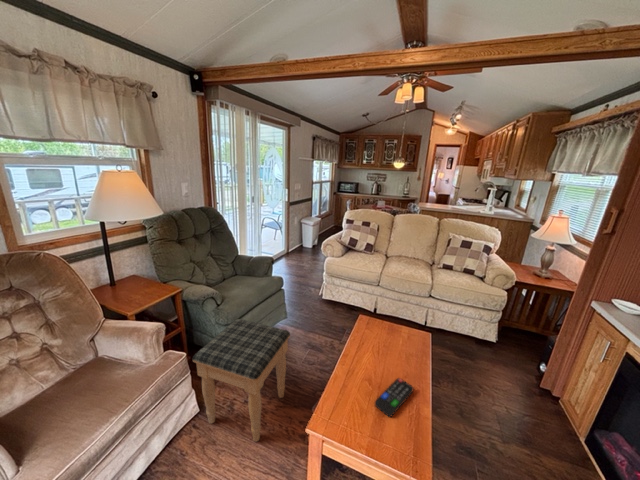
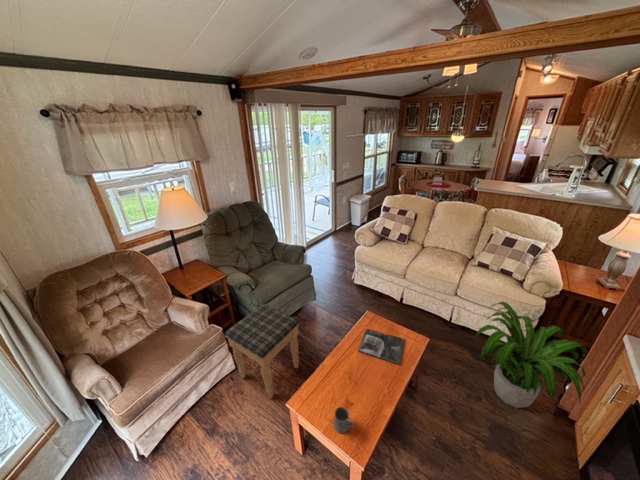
potted plant: none [467,293,579,396] -> present [476,302,587,408]
magazine: none [365,332,416,362] -> present [358,329,405,364]
remote control: present [375,378,413,417] -> none [347,377,386,408]
mug: none [372,416,404,450] -> present [334,407,354,433]

